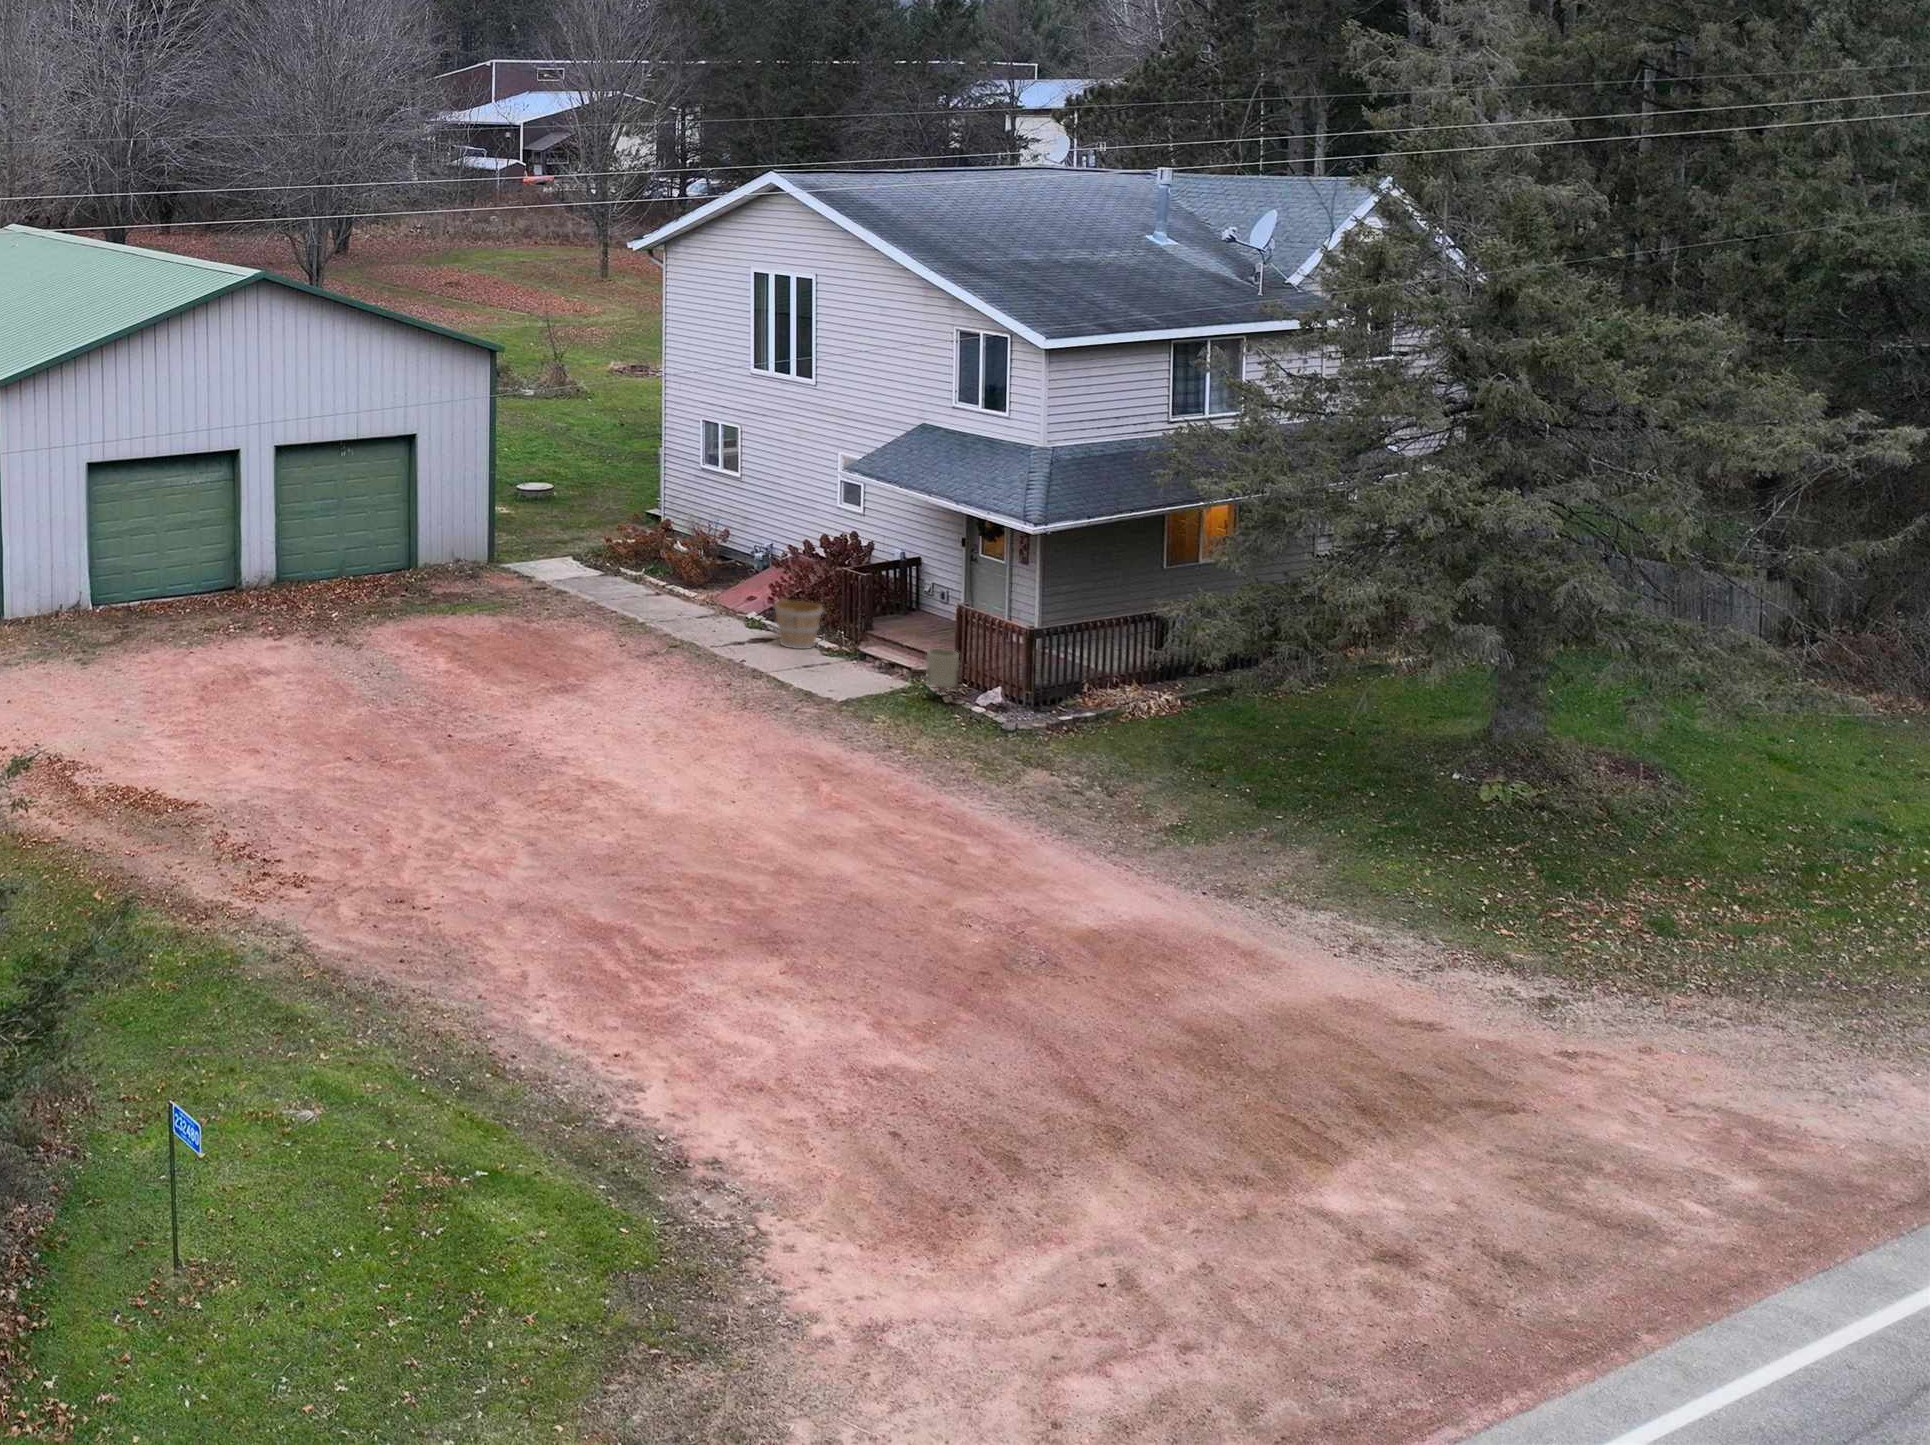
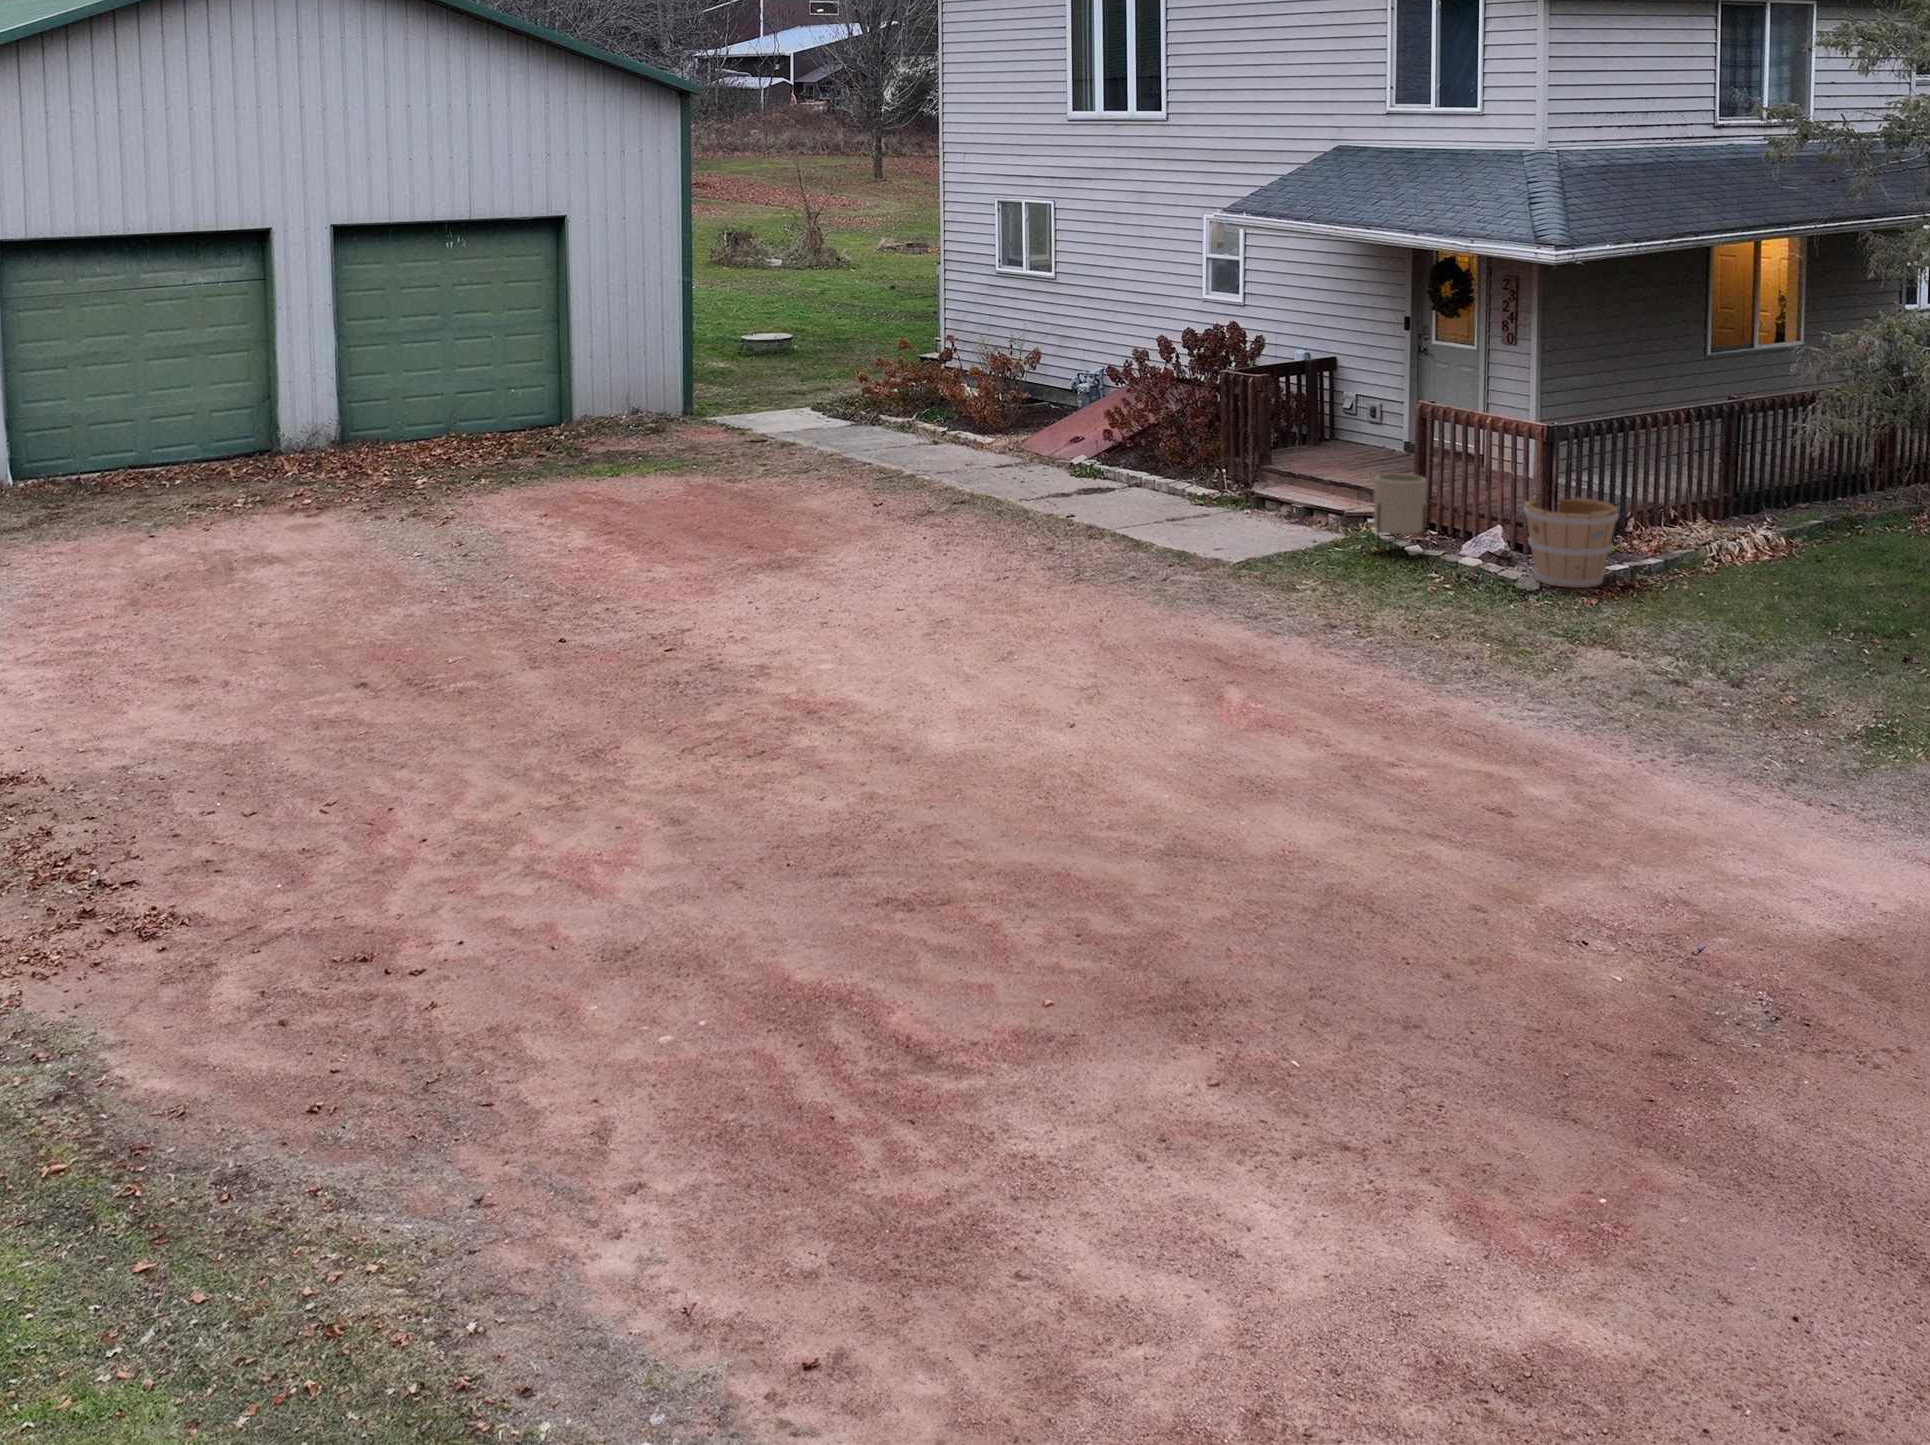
wooden bucket: present [775,600,823,649] -> present [1523,498,1619,588]

